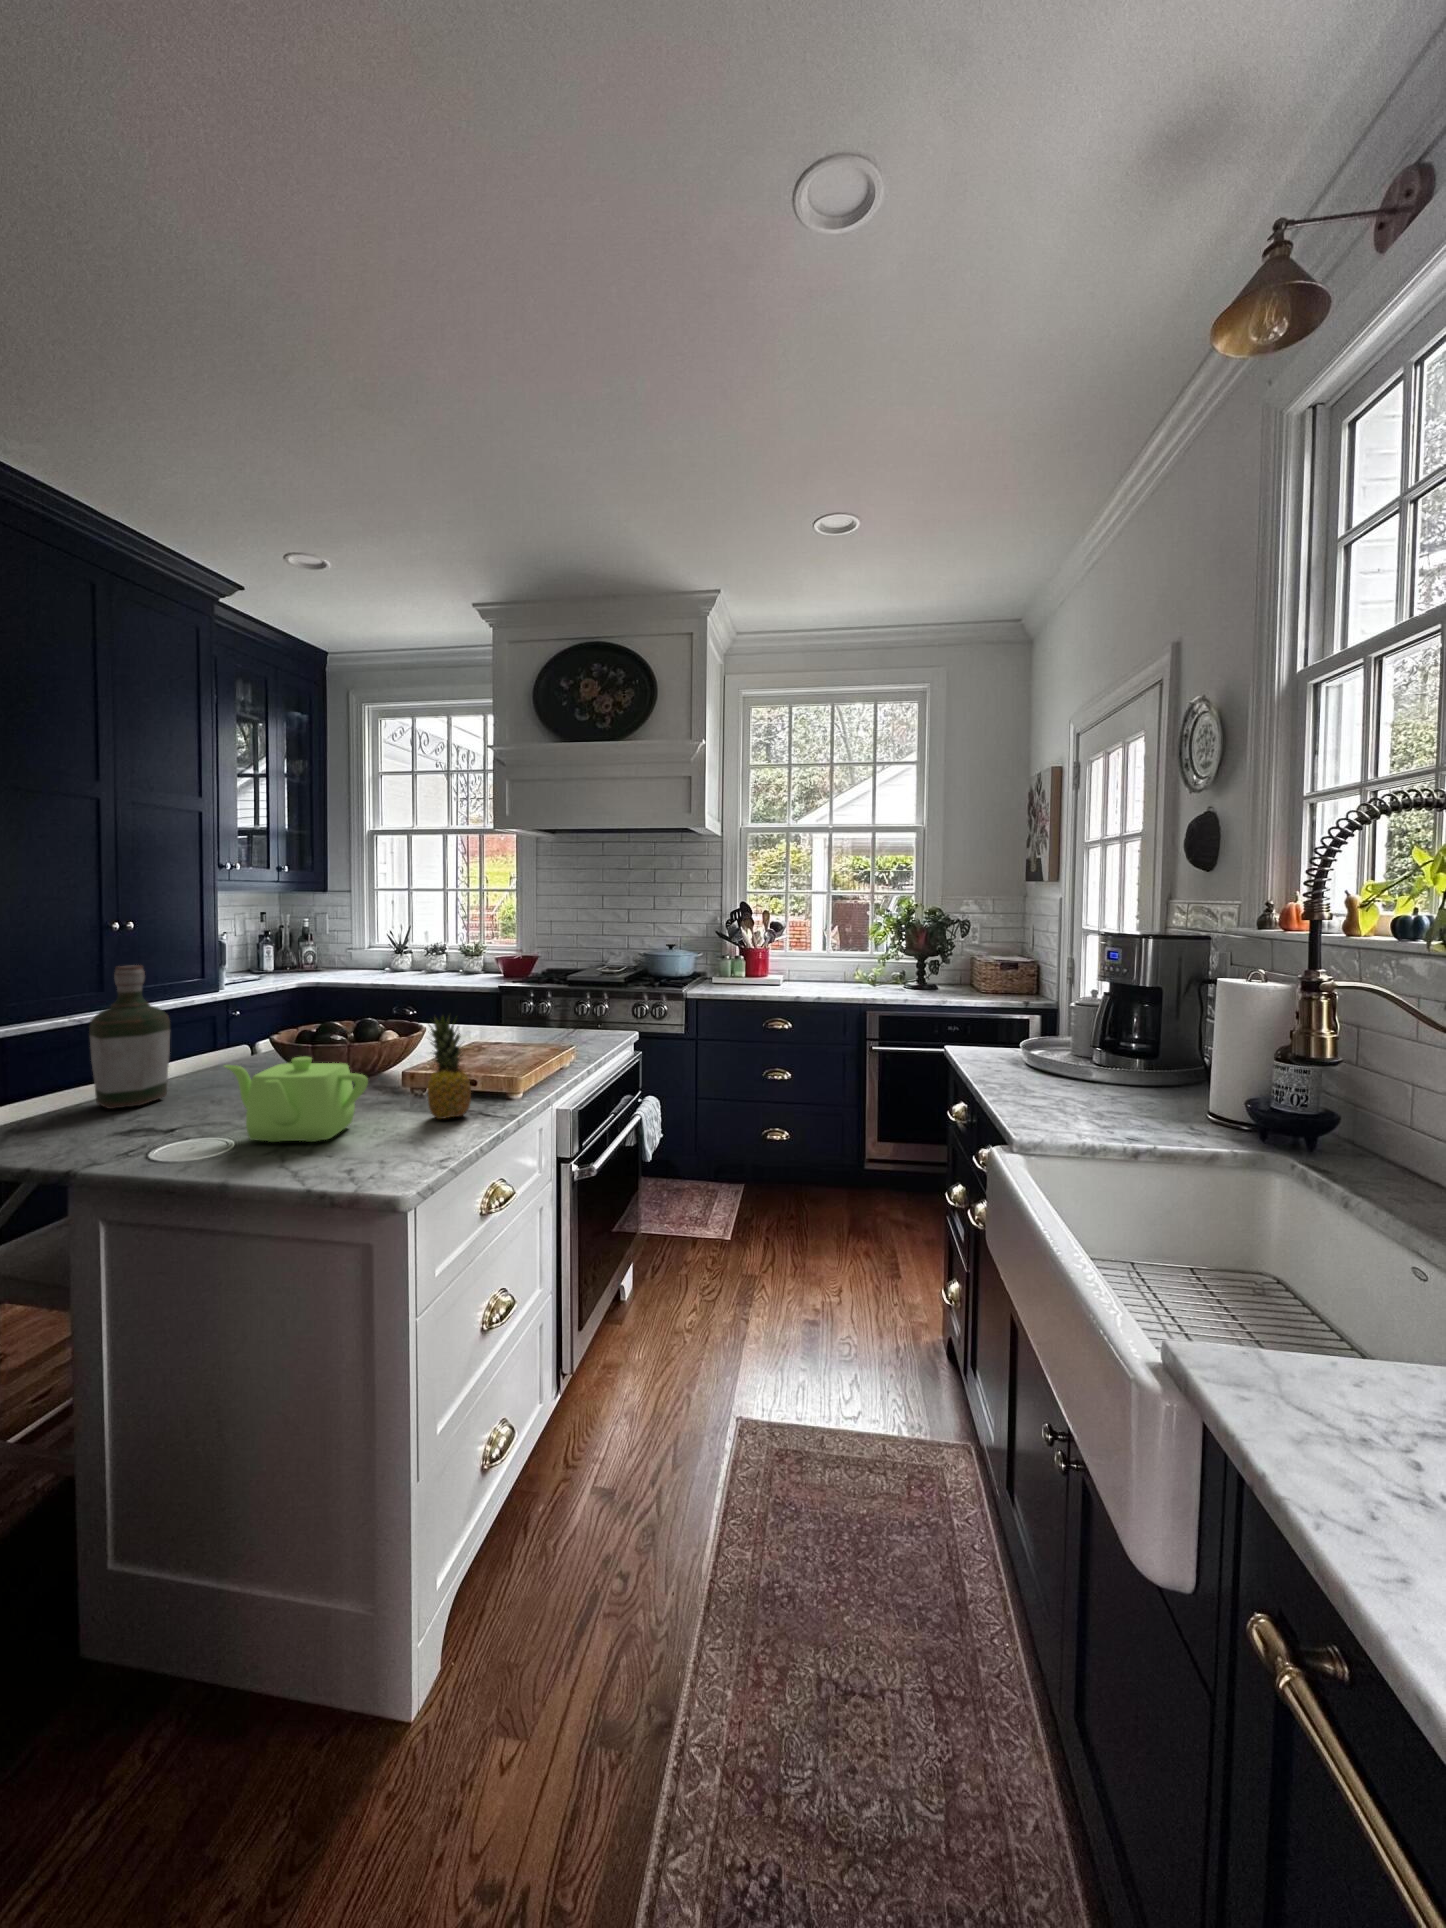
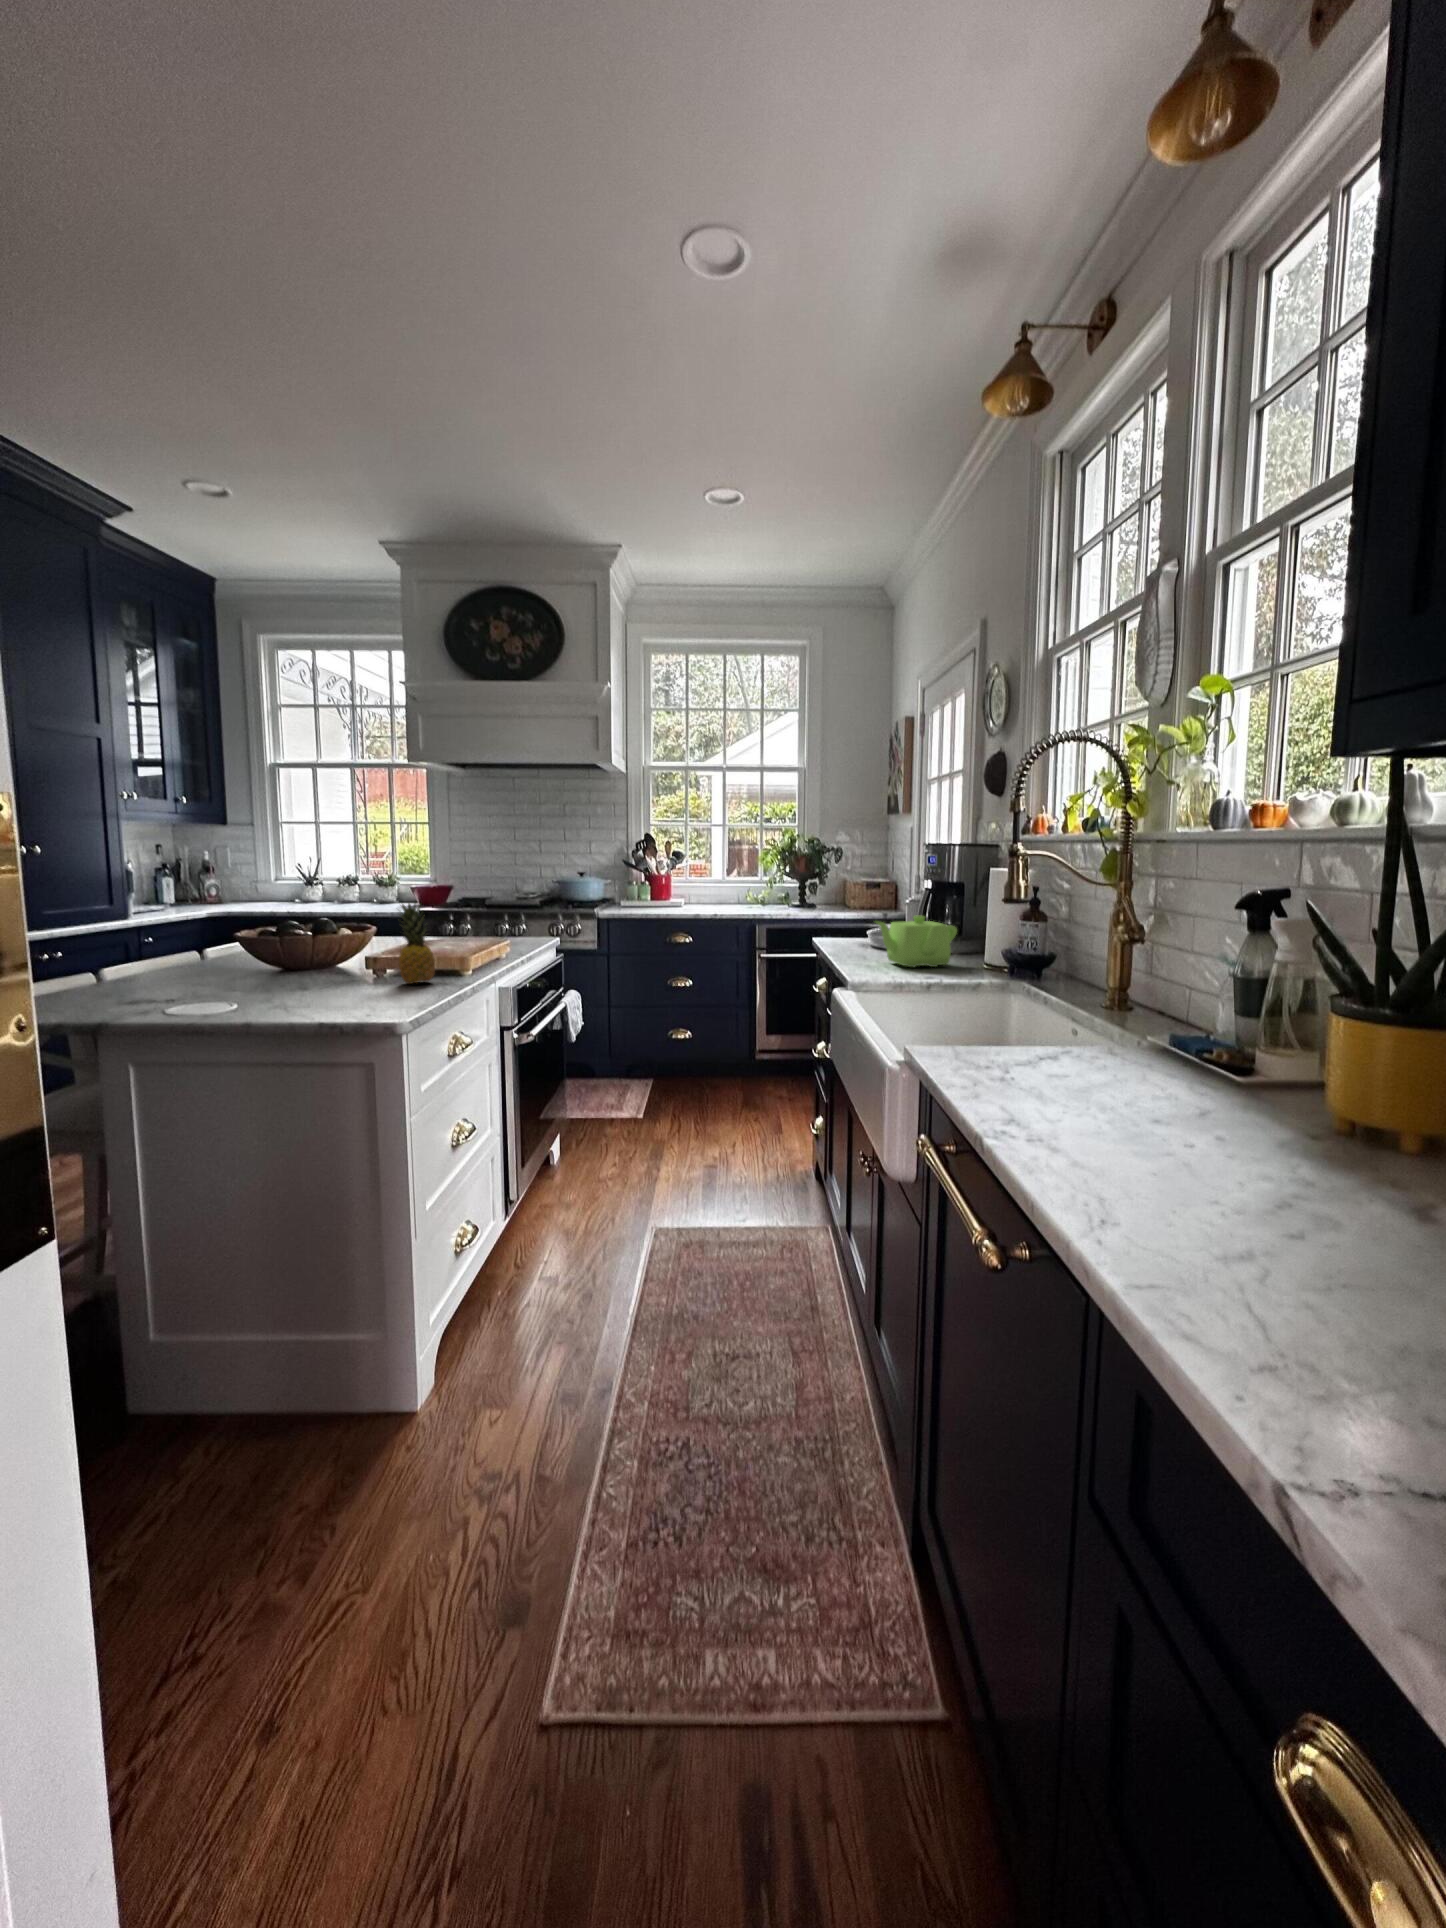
bottle: present [89,965,170,1109] -> none [82,867,155,988]
teapot: present [225,1057,368,1142] -> present [876,916,957,967]

